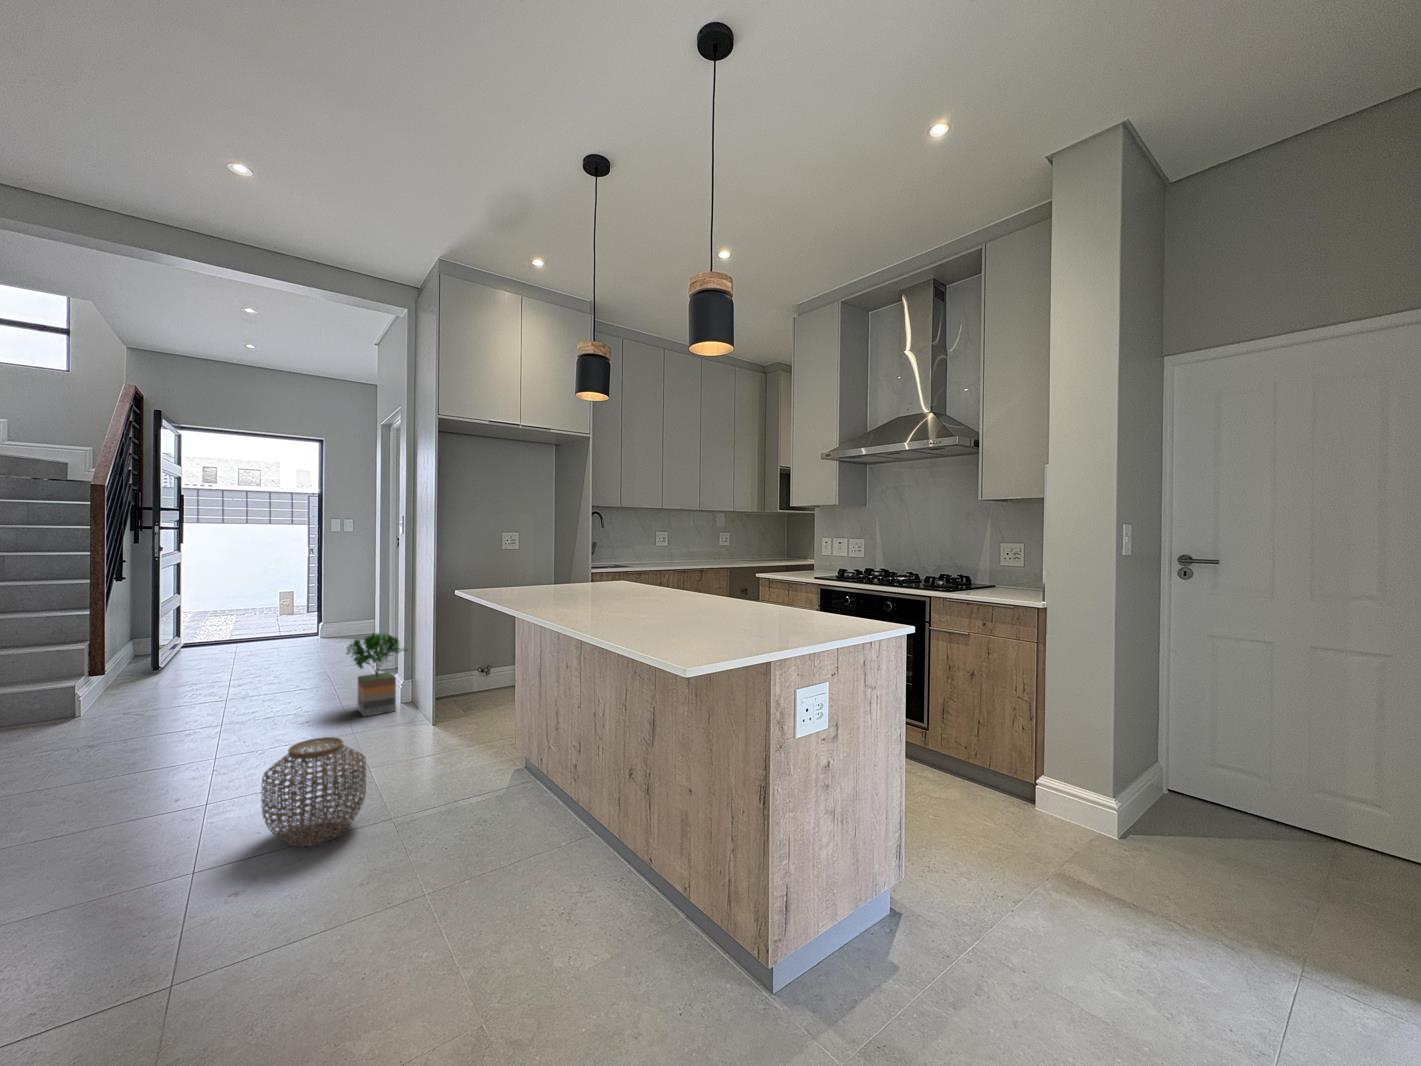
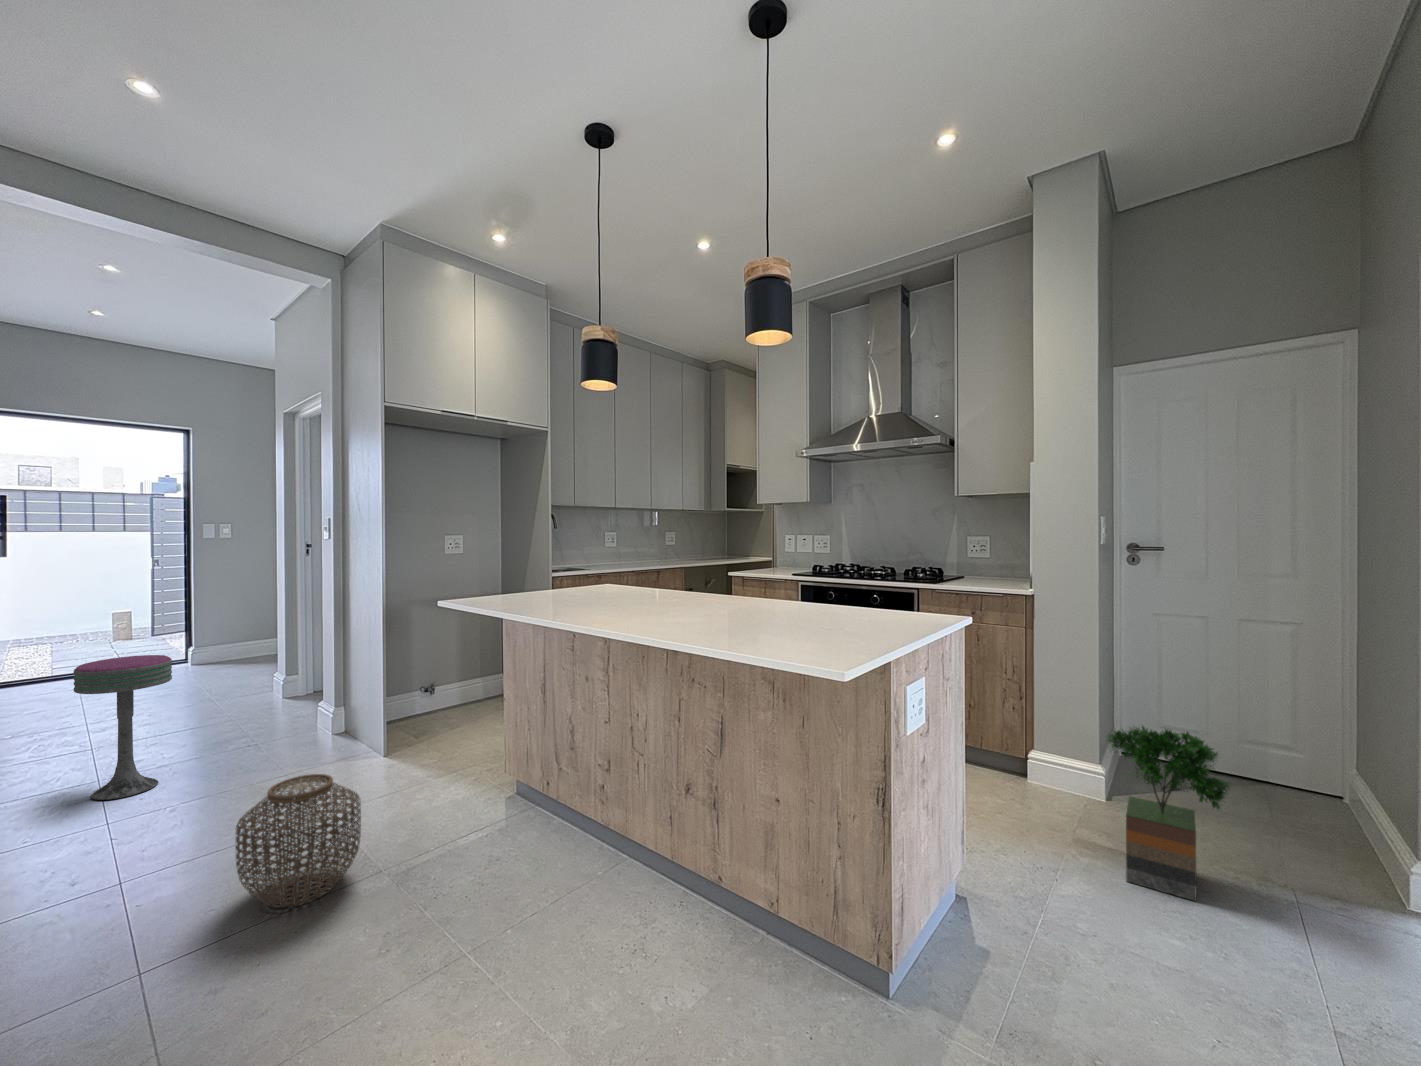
bar stool: none [192,629,266,745] -> present [73,655,172,800]
potted tree: present [347,633,408,716] -> present [1108,726,1230,901]

